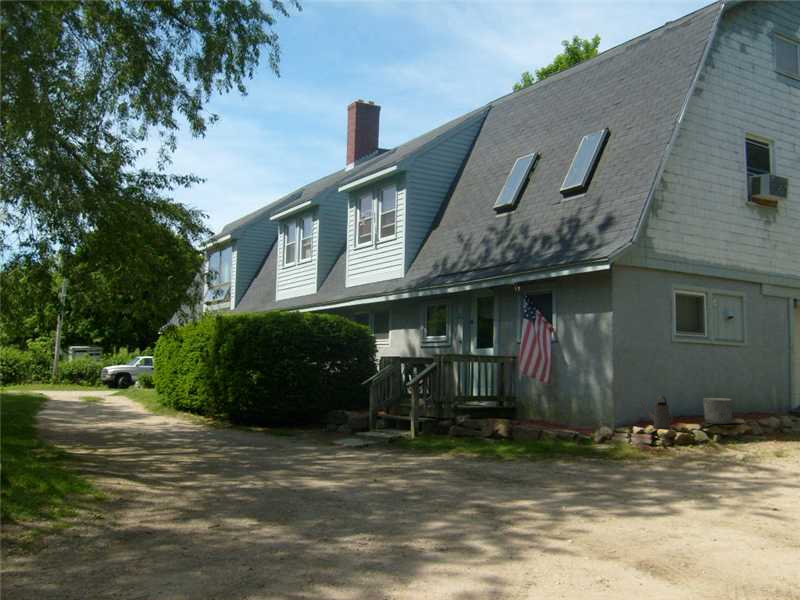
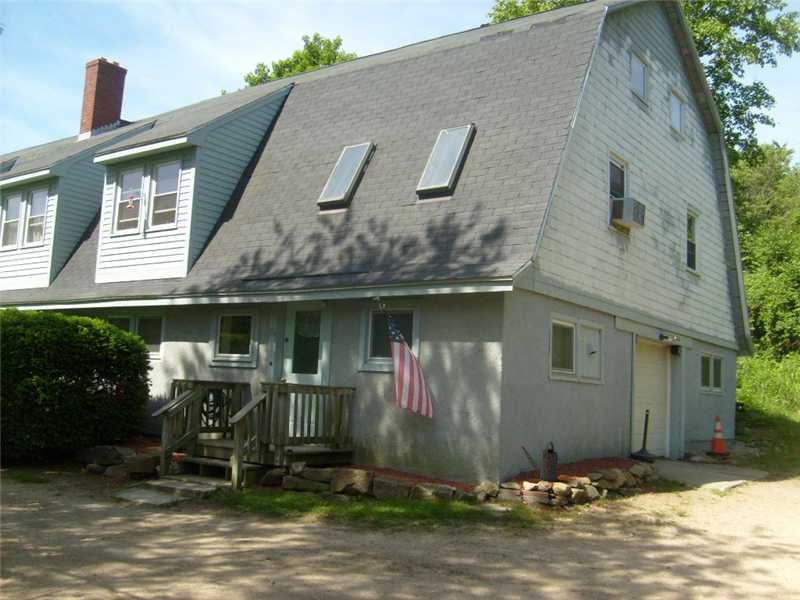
planter: present [703,398,732,424] -> none [568,439,598,469]

